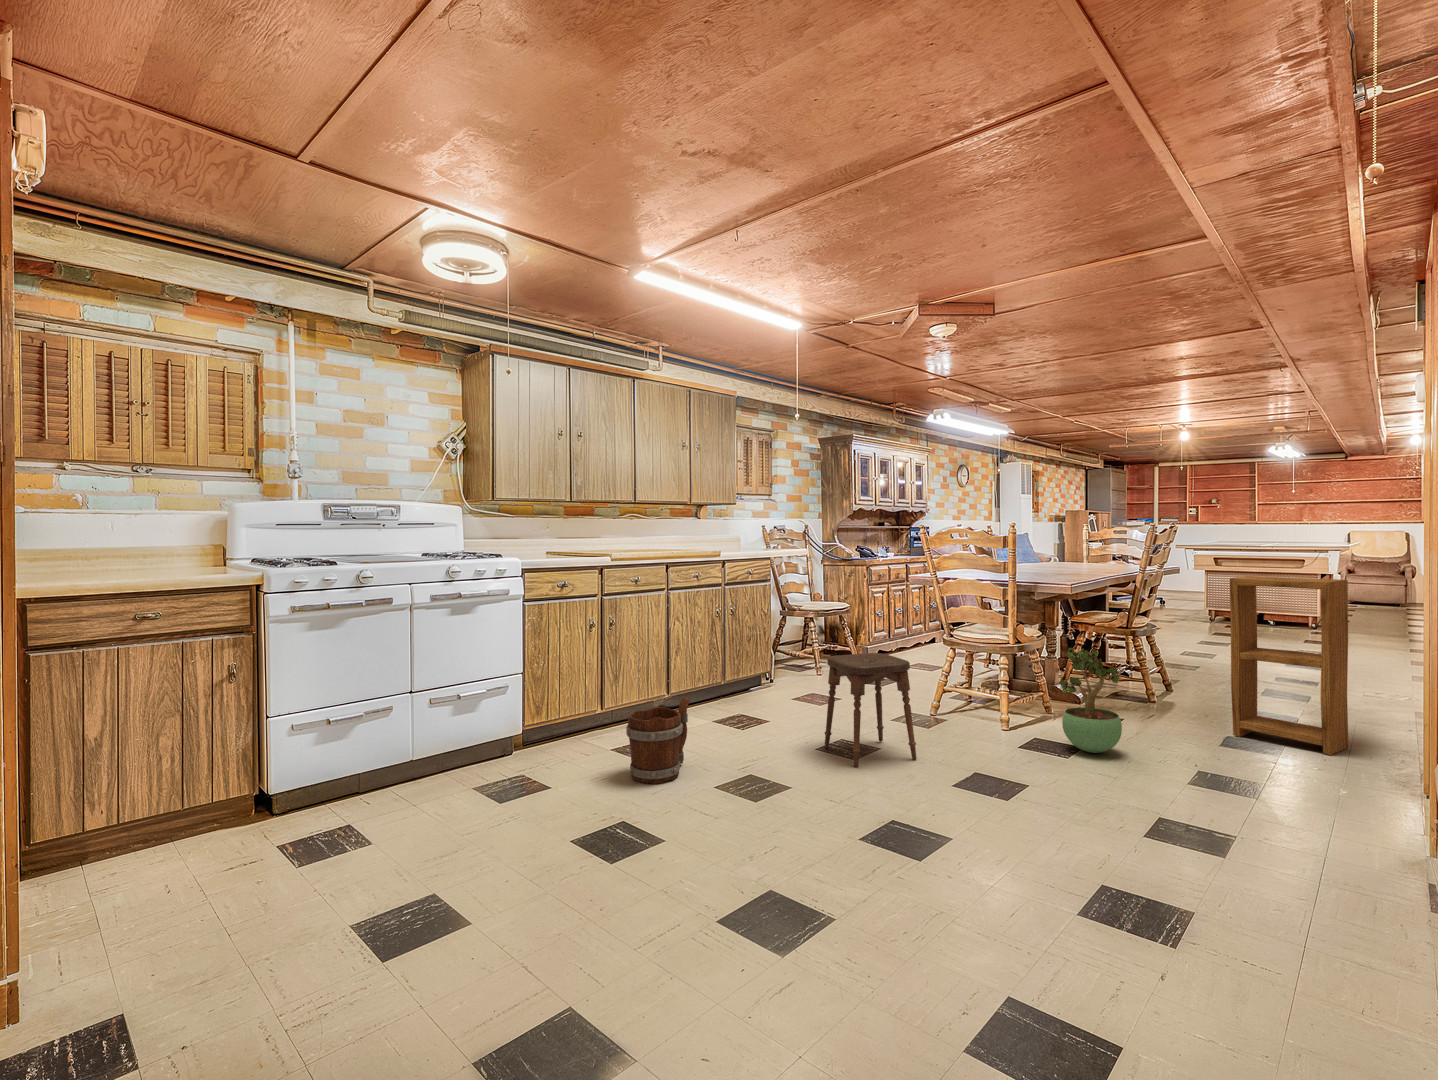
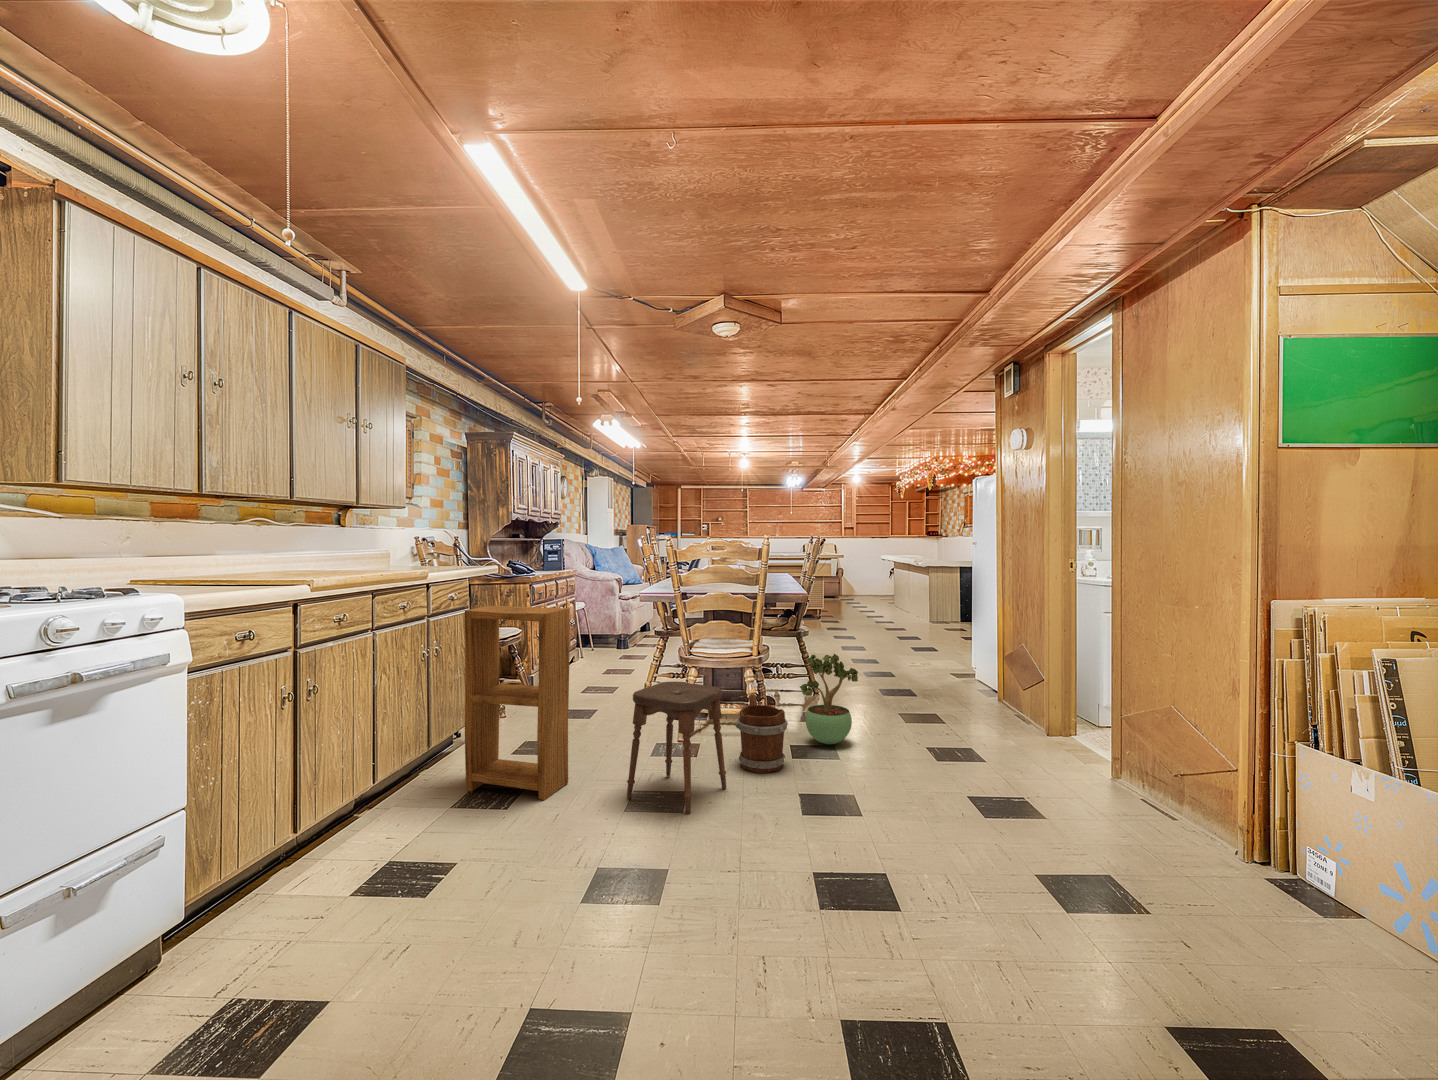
shelving unit: present [1230,576,1348,755] -> present [465,606,570,800]
bucket: present [626,697,690,784] -> present [736,694,788,773]

